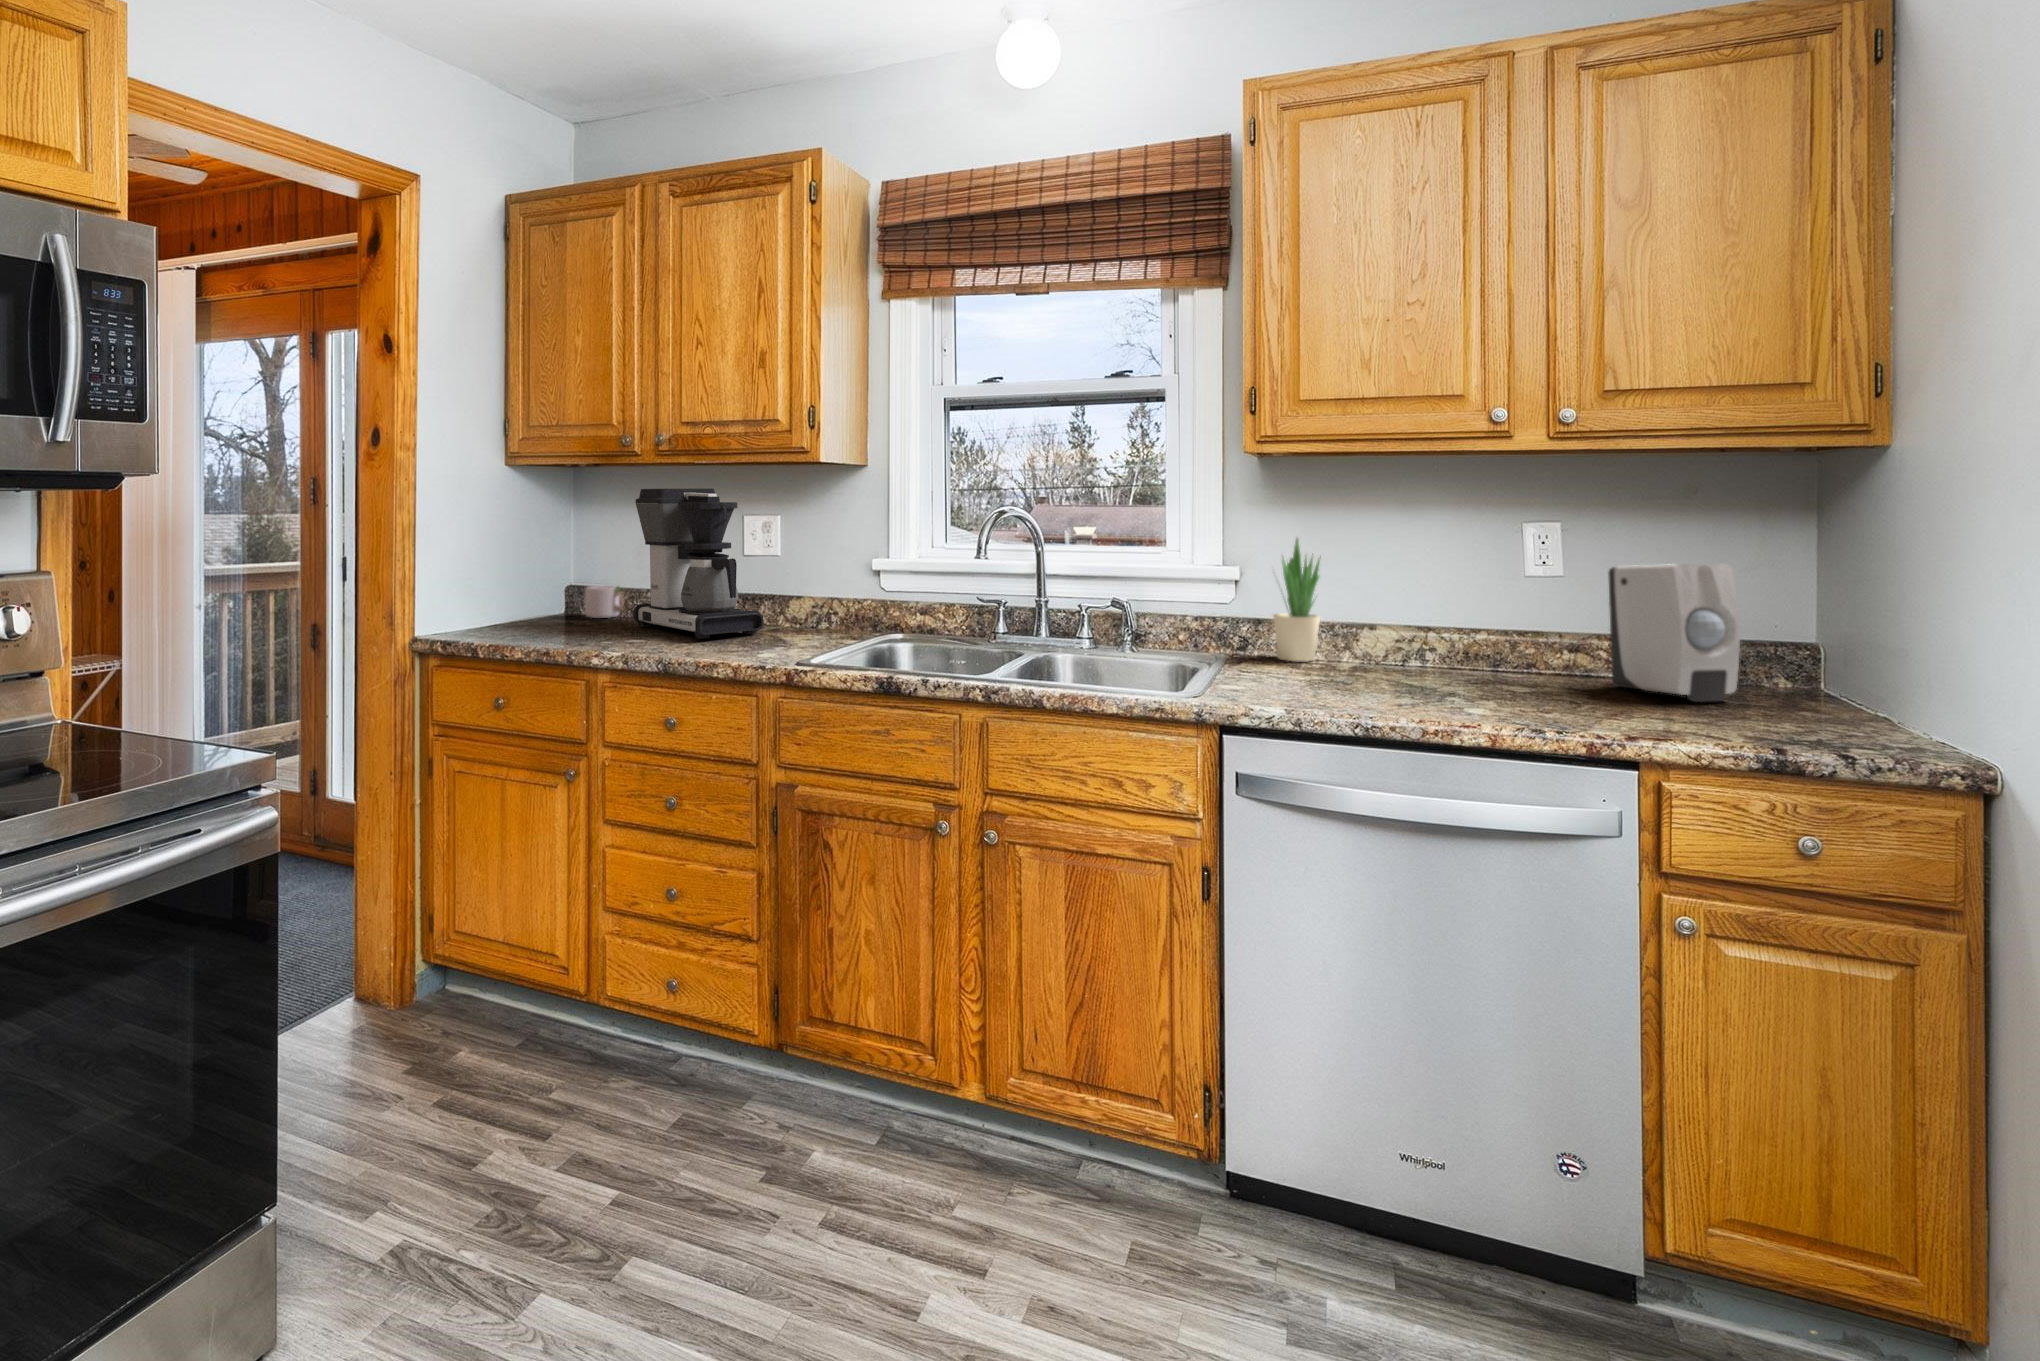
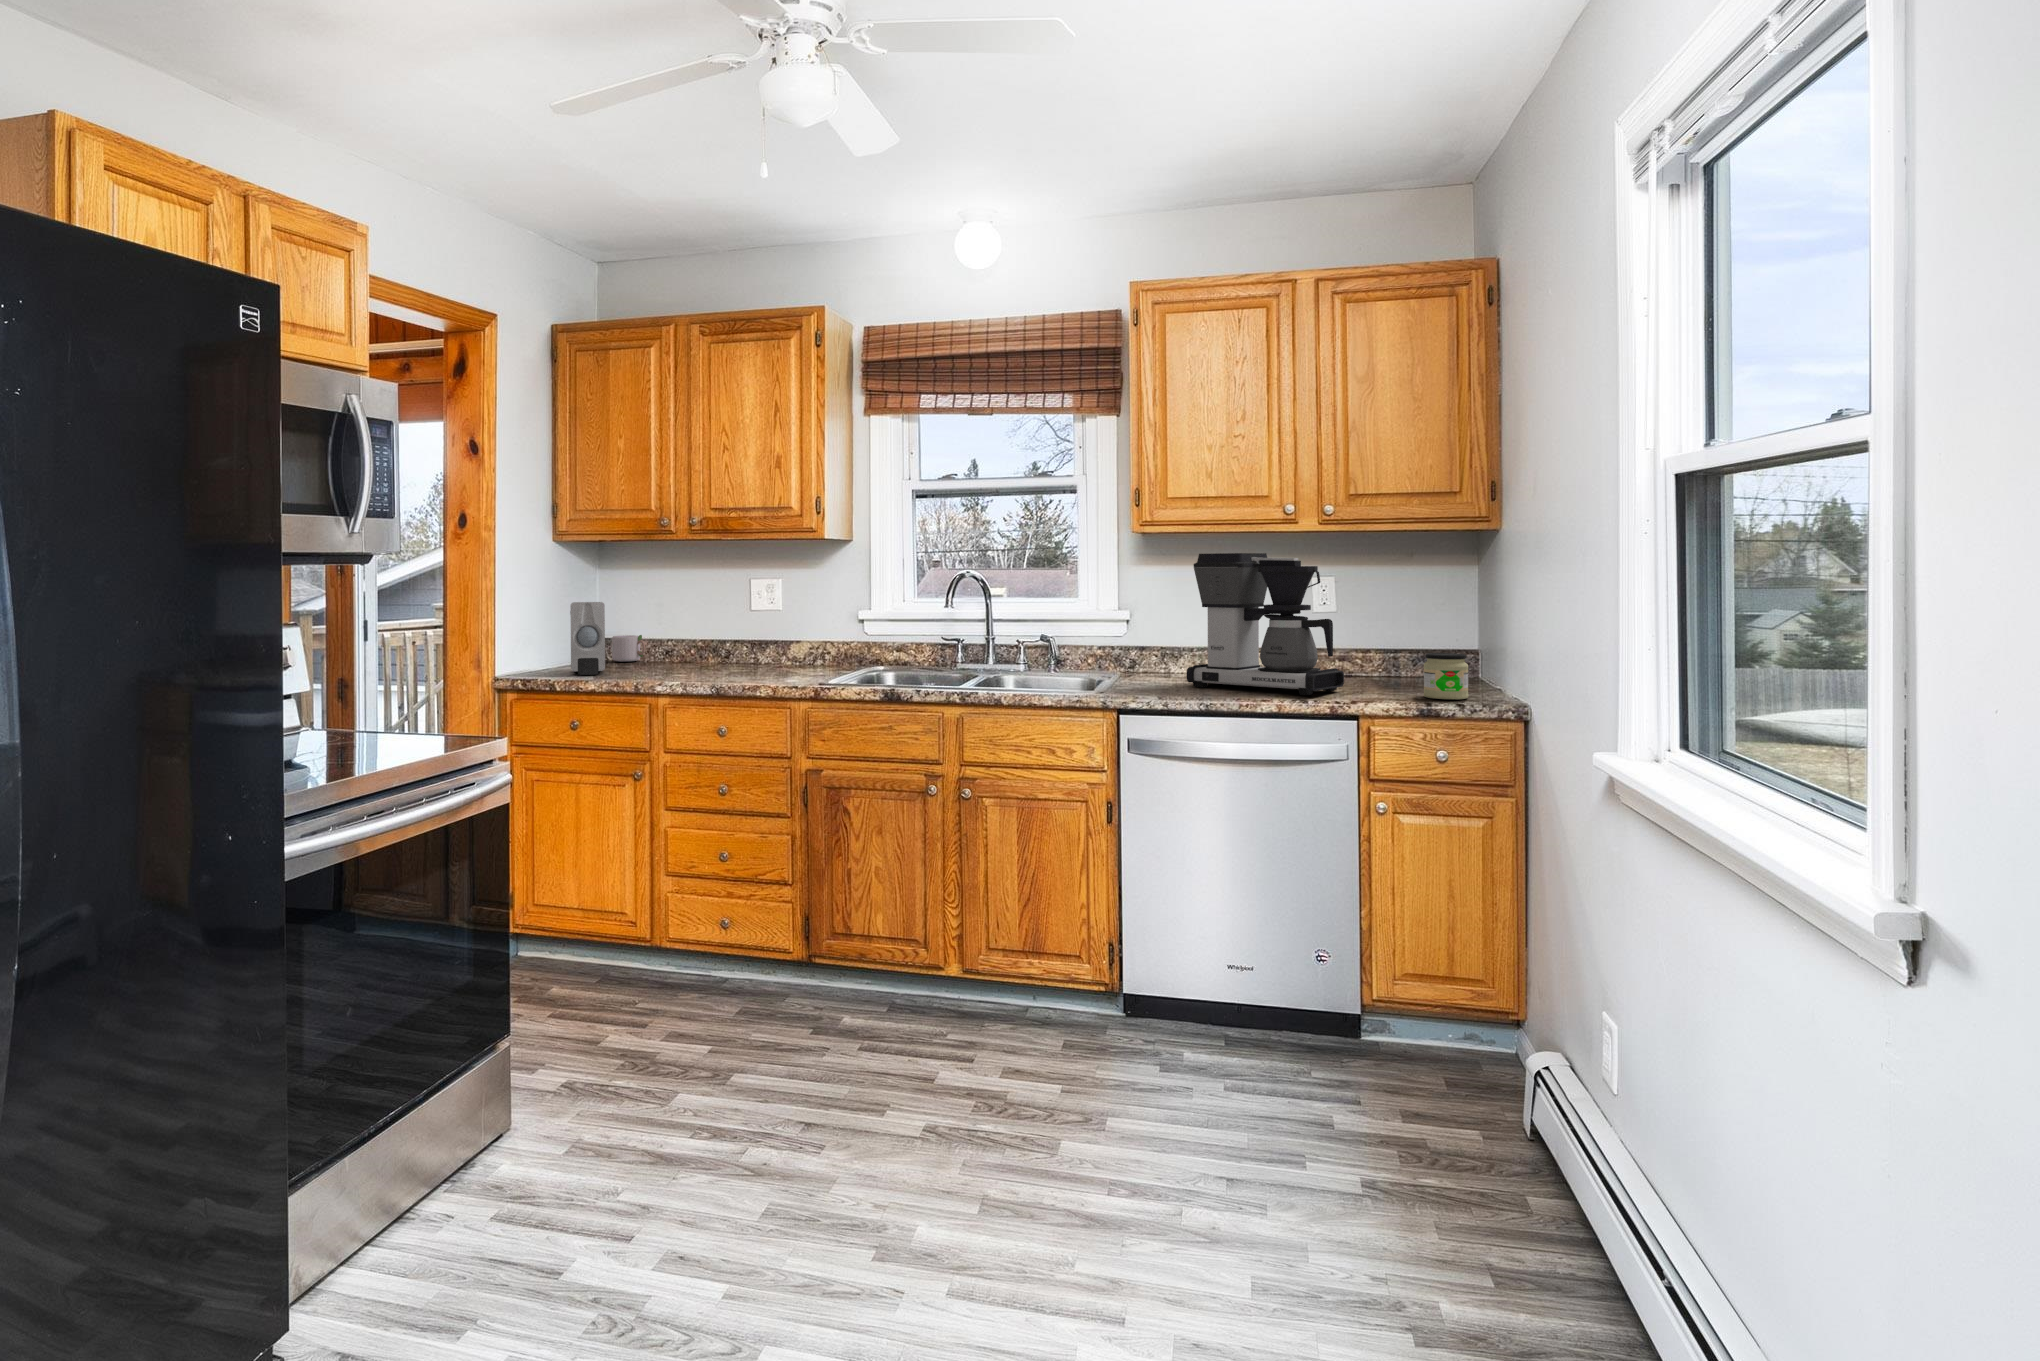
coffee maker: present [633,489,764,639] -> present [1187,553,1344,695]
potted plant: present [1273,539,1321,662] -> none [1149,588,1182,675]
soap dispenser: present [1609,564,1740,702] -> present [570,602,605,675]
jar: none [1751,653,1845,737] -> present [1424,653,1468,699]

